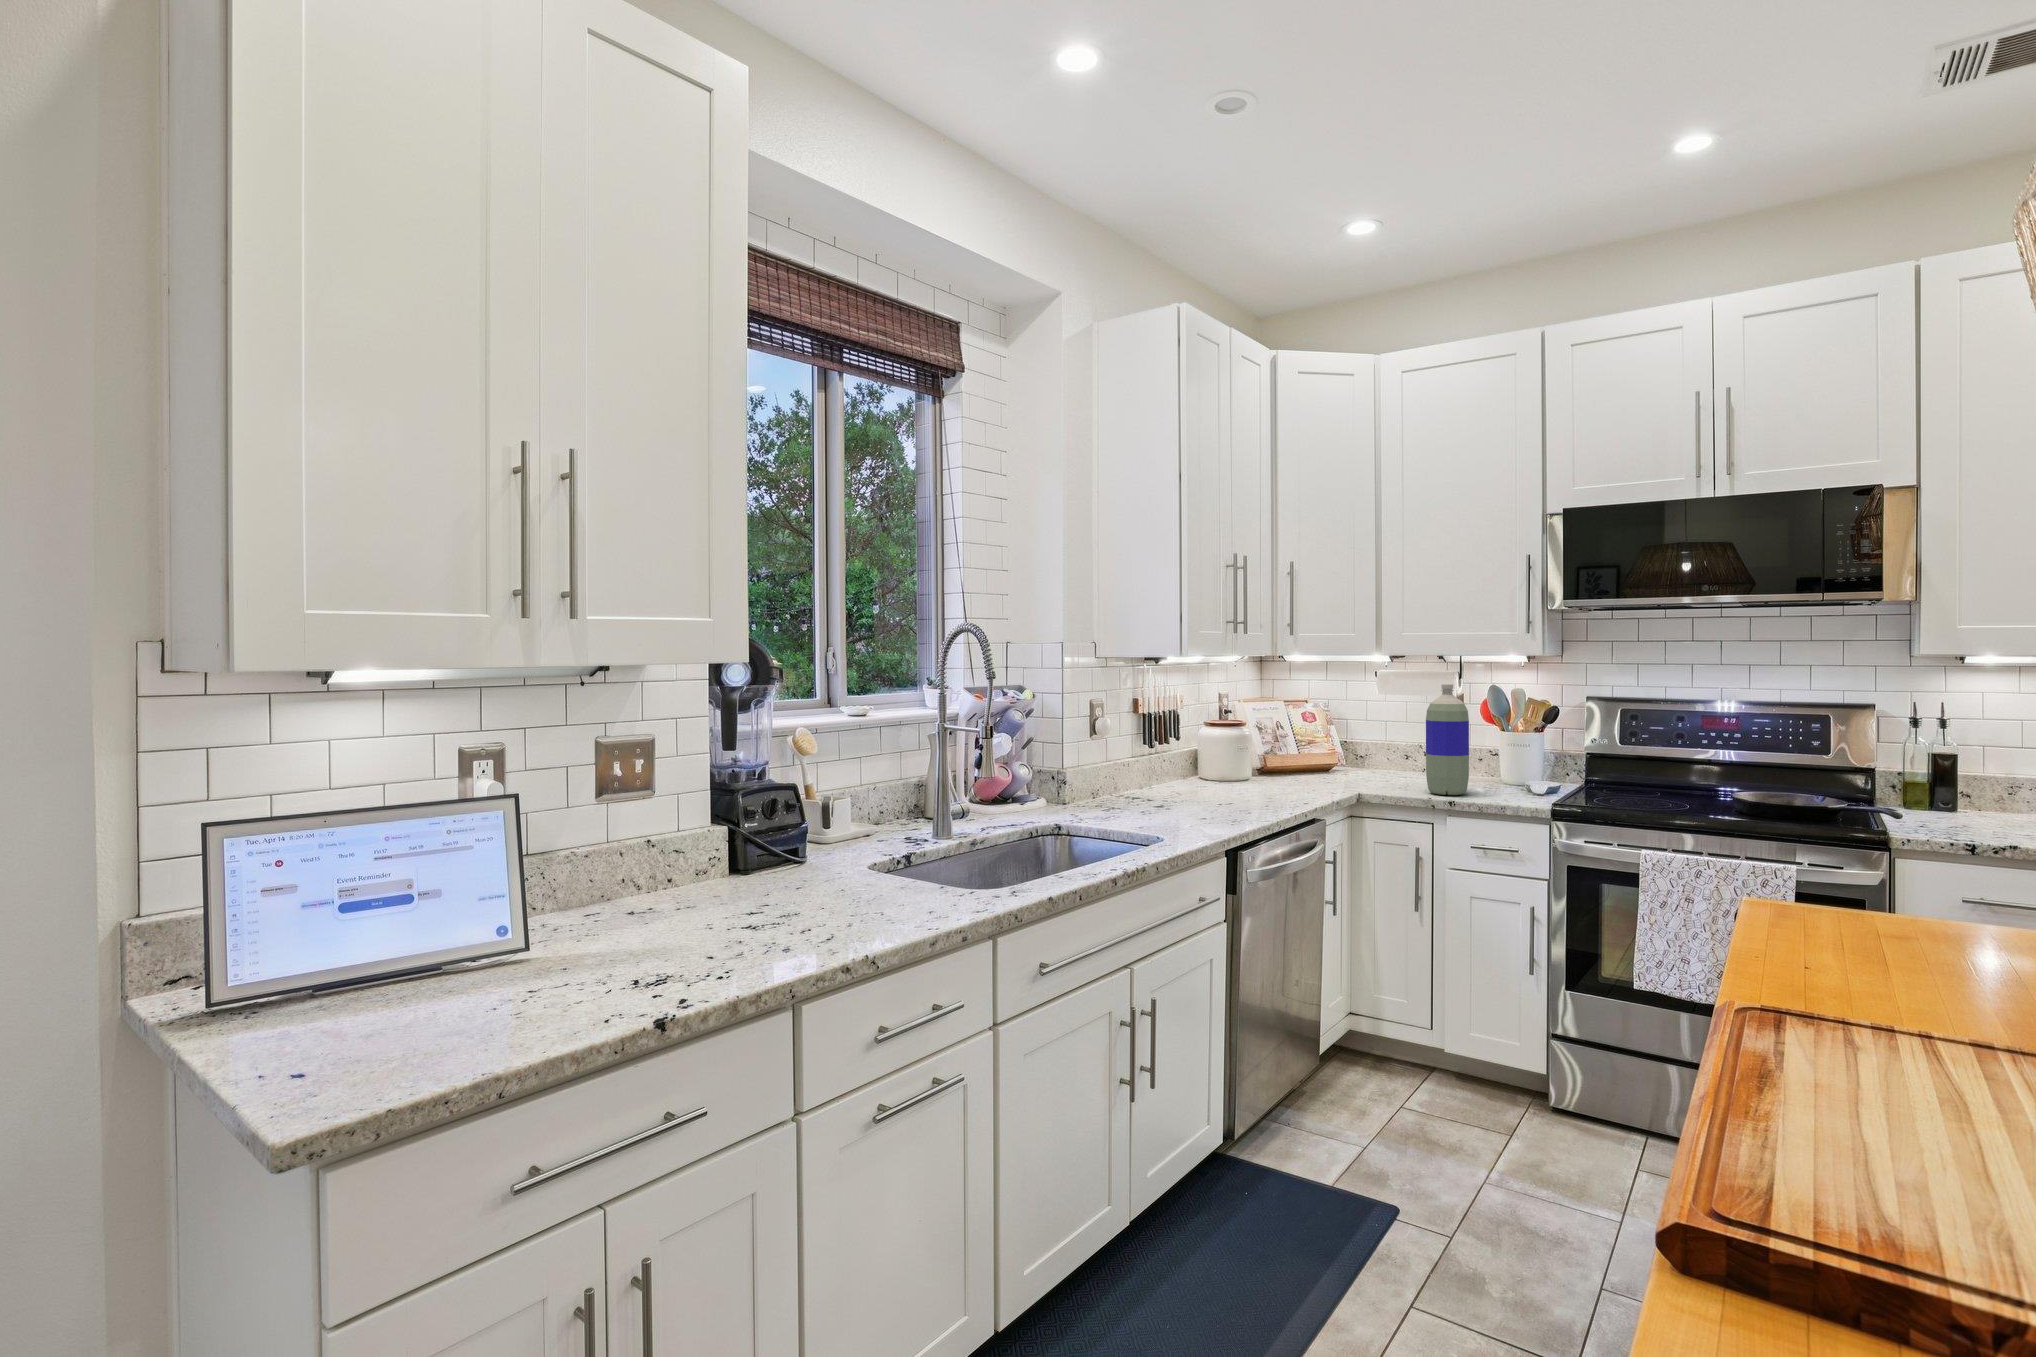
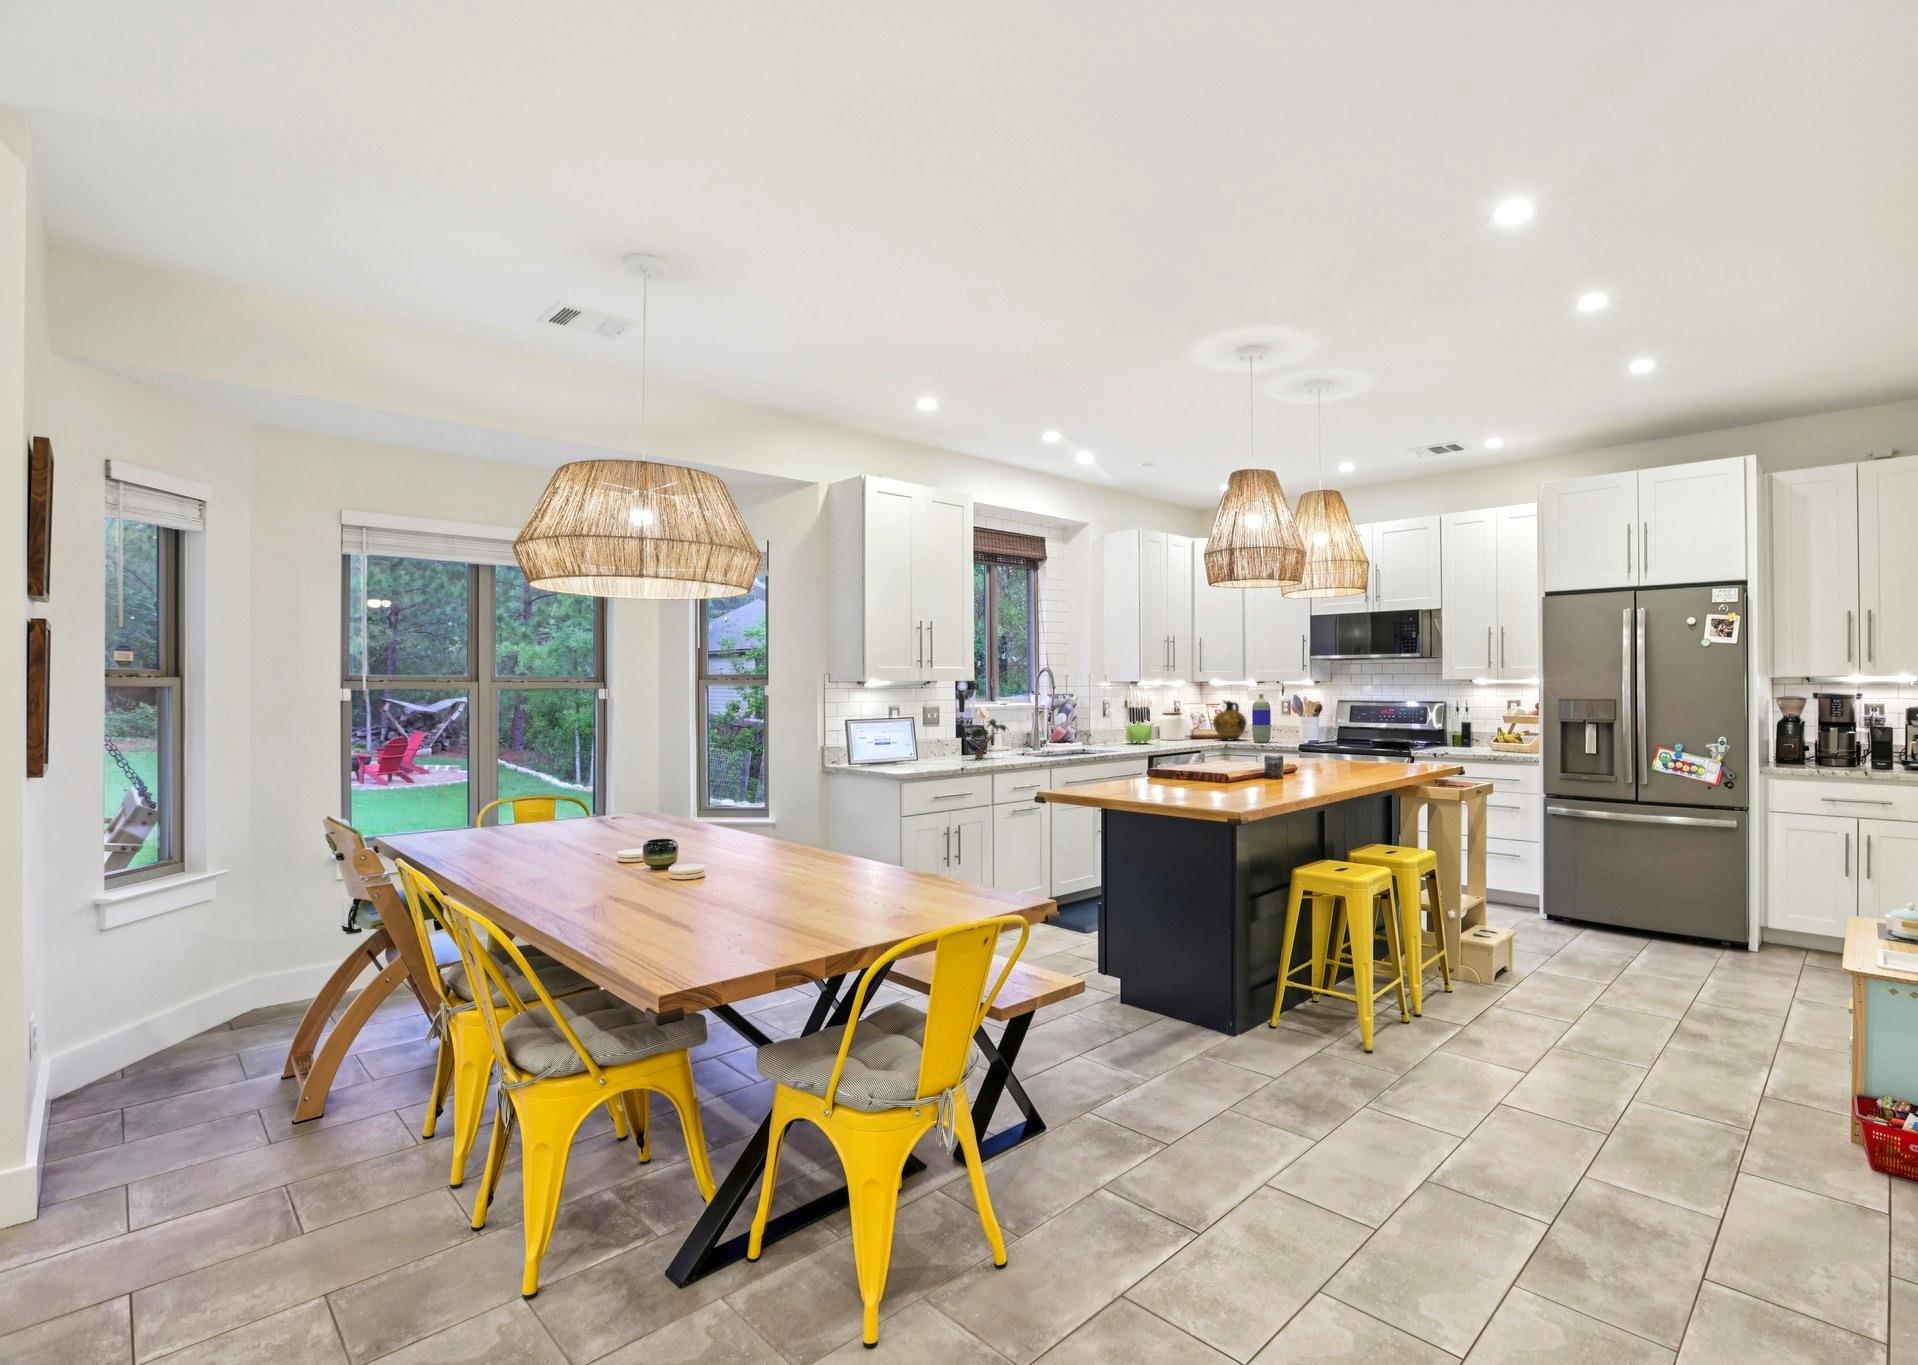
ceramic jug: none [1324,698,1399,786] -> present [1213,701,1247,740]
teapot: none [1151,751,1225,806] -> present [1126,722,1153,744]
potted plant: none [721,775,881,928] -> present [972,719,1007,759]

